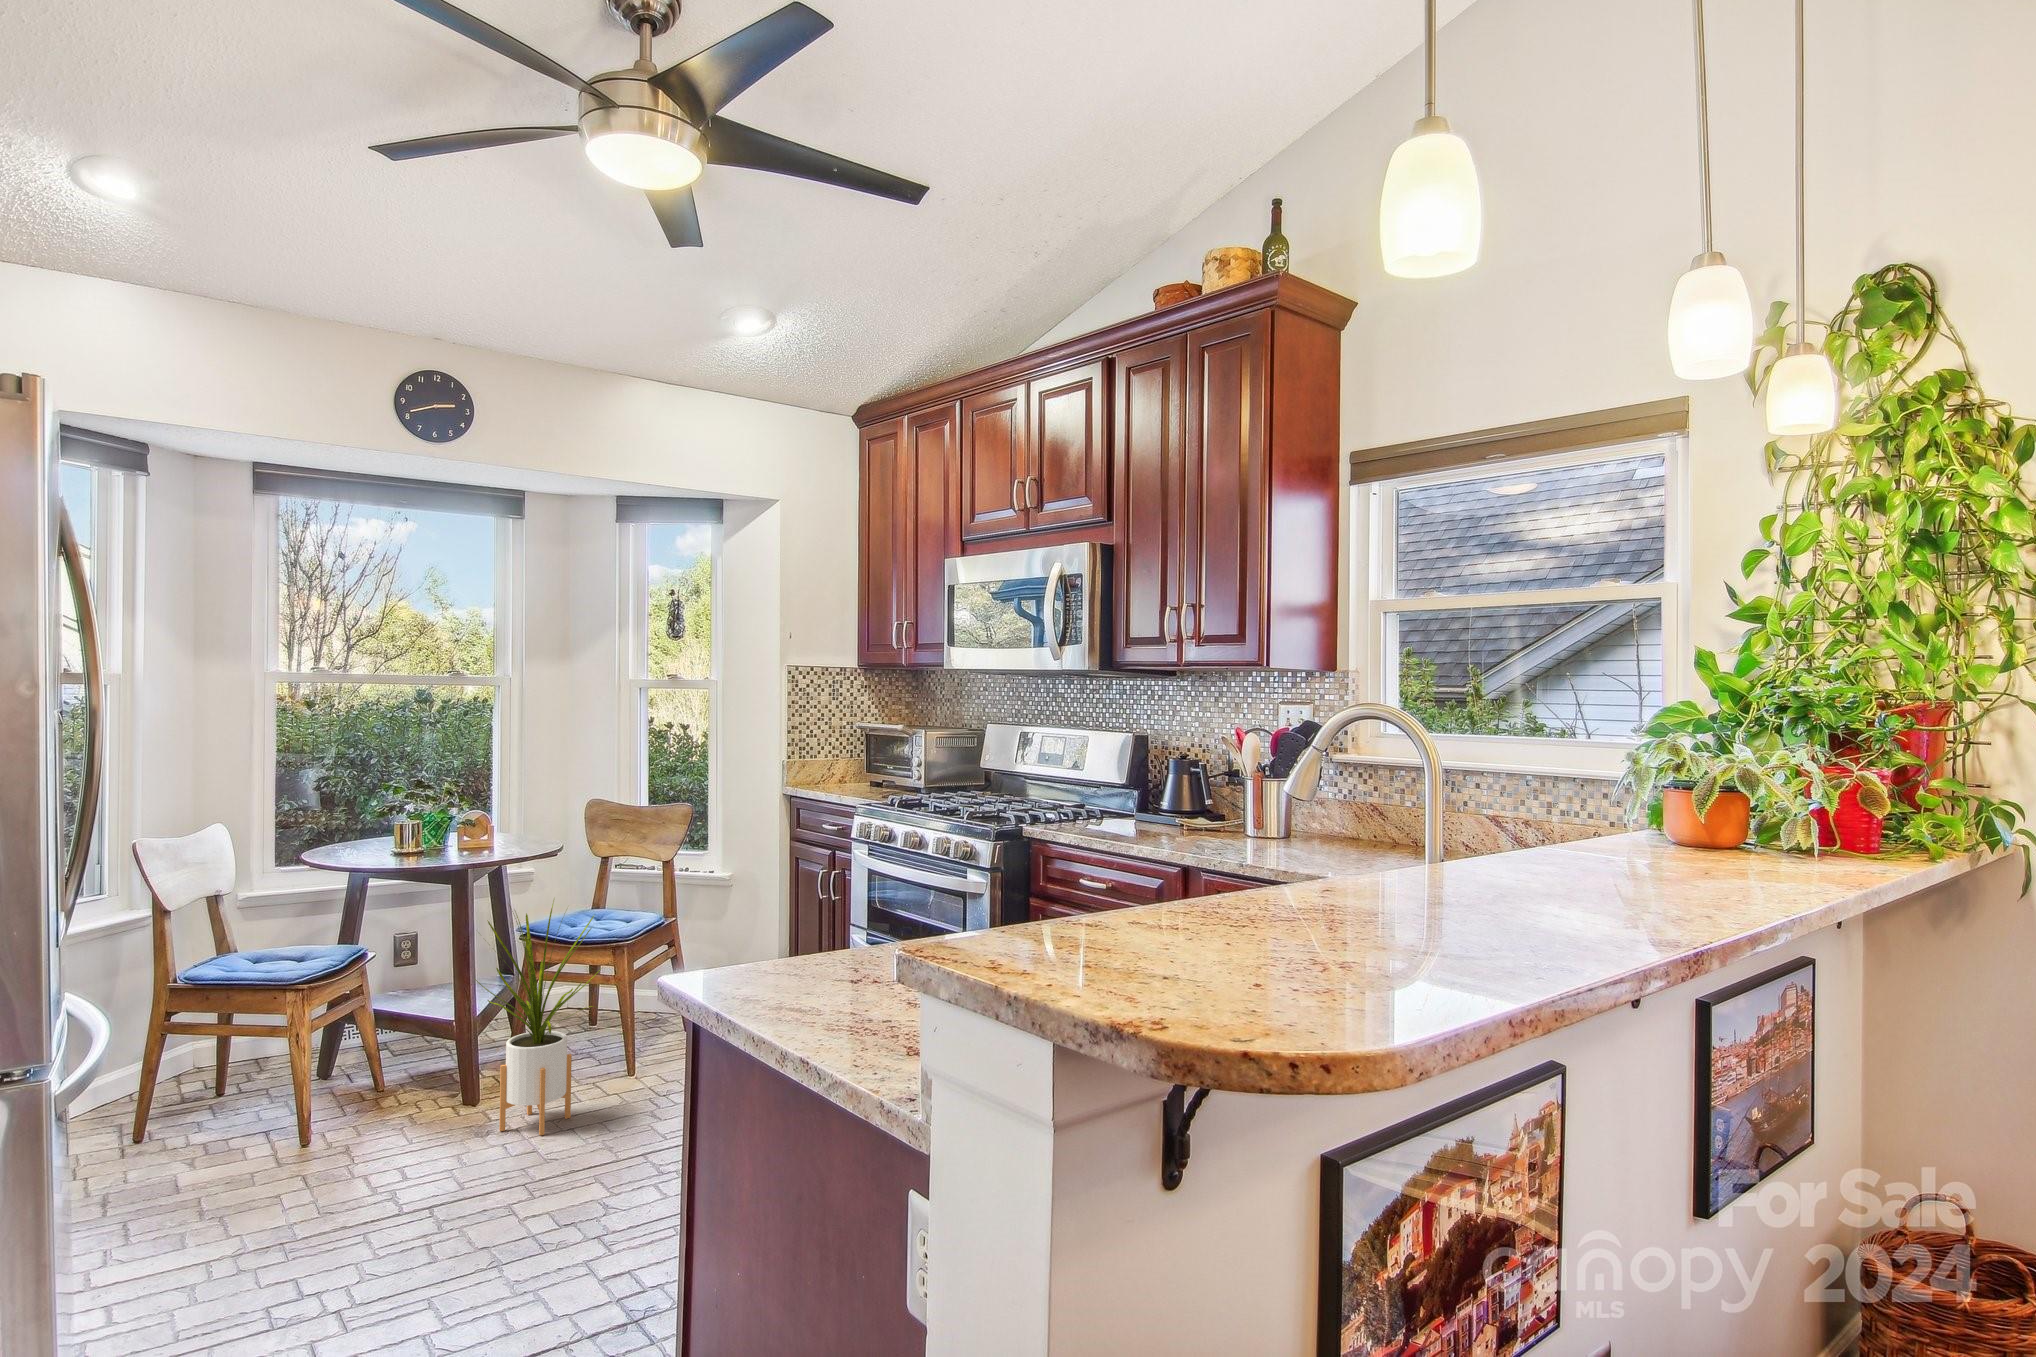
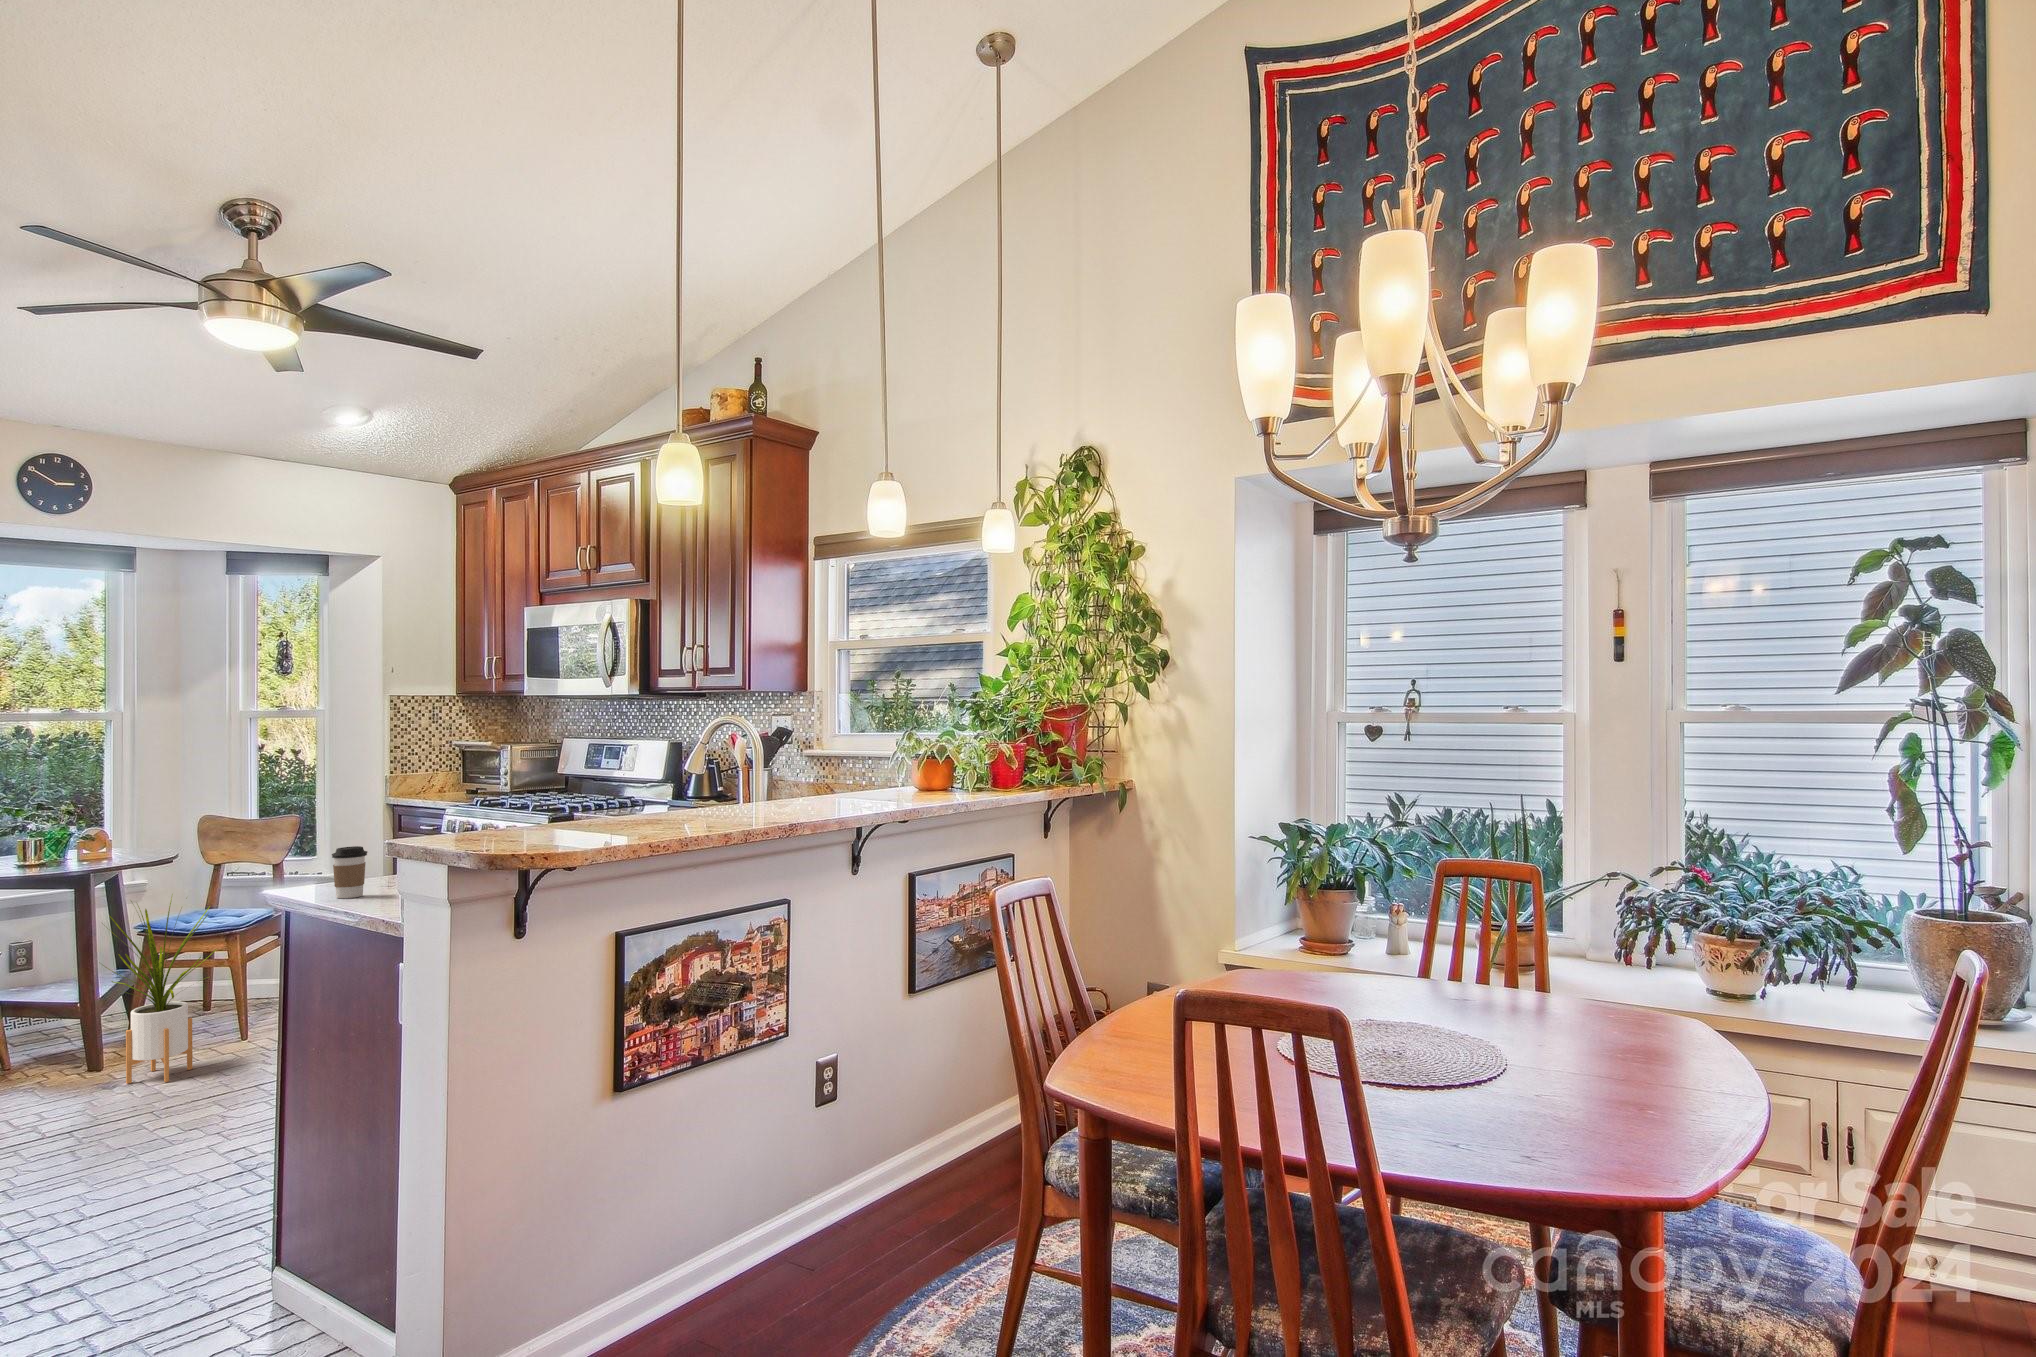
coffee cup: none [754,891,806,979] -> present [332,846,367,898]

